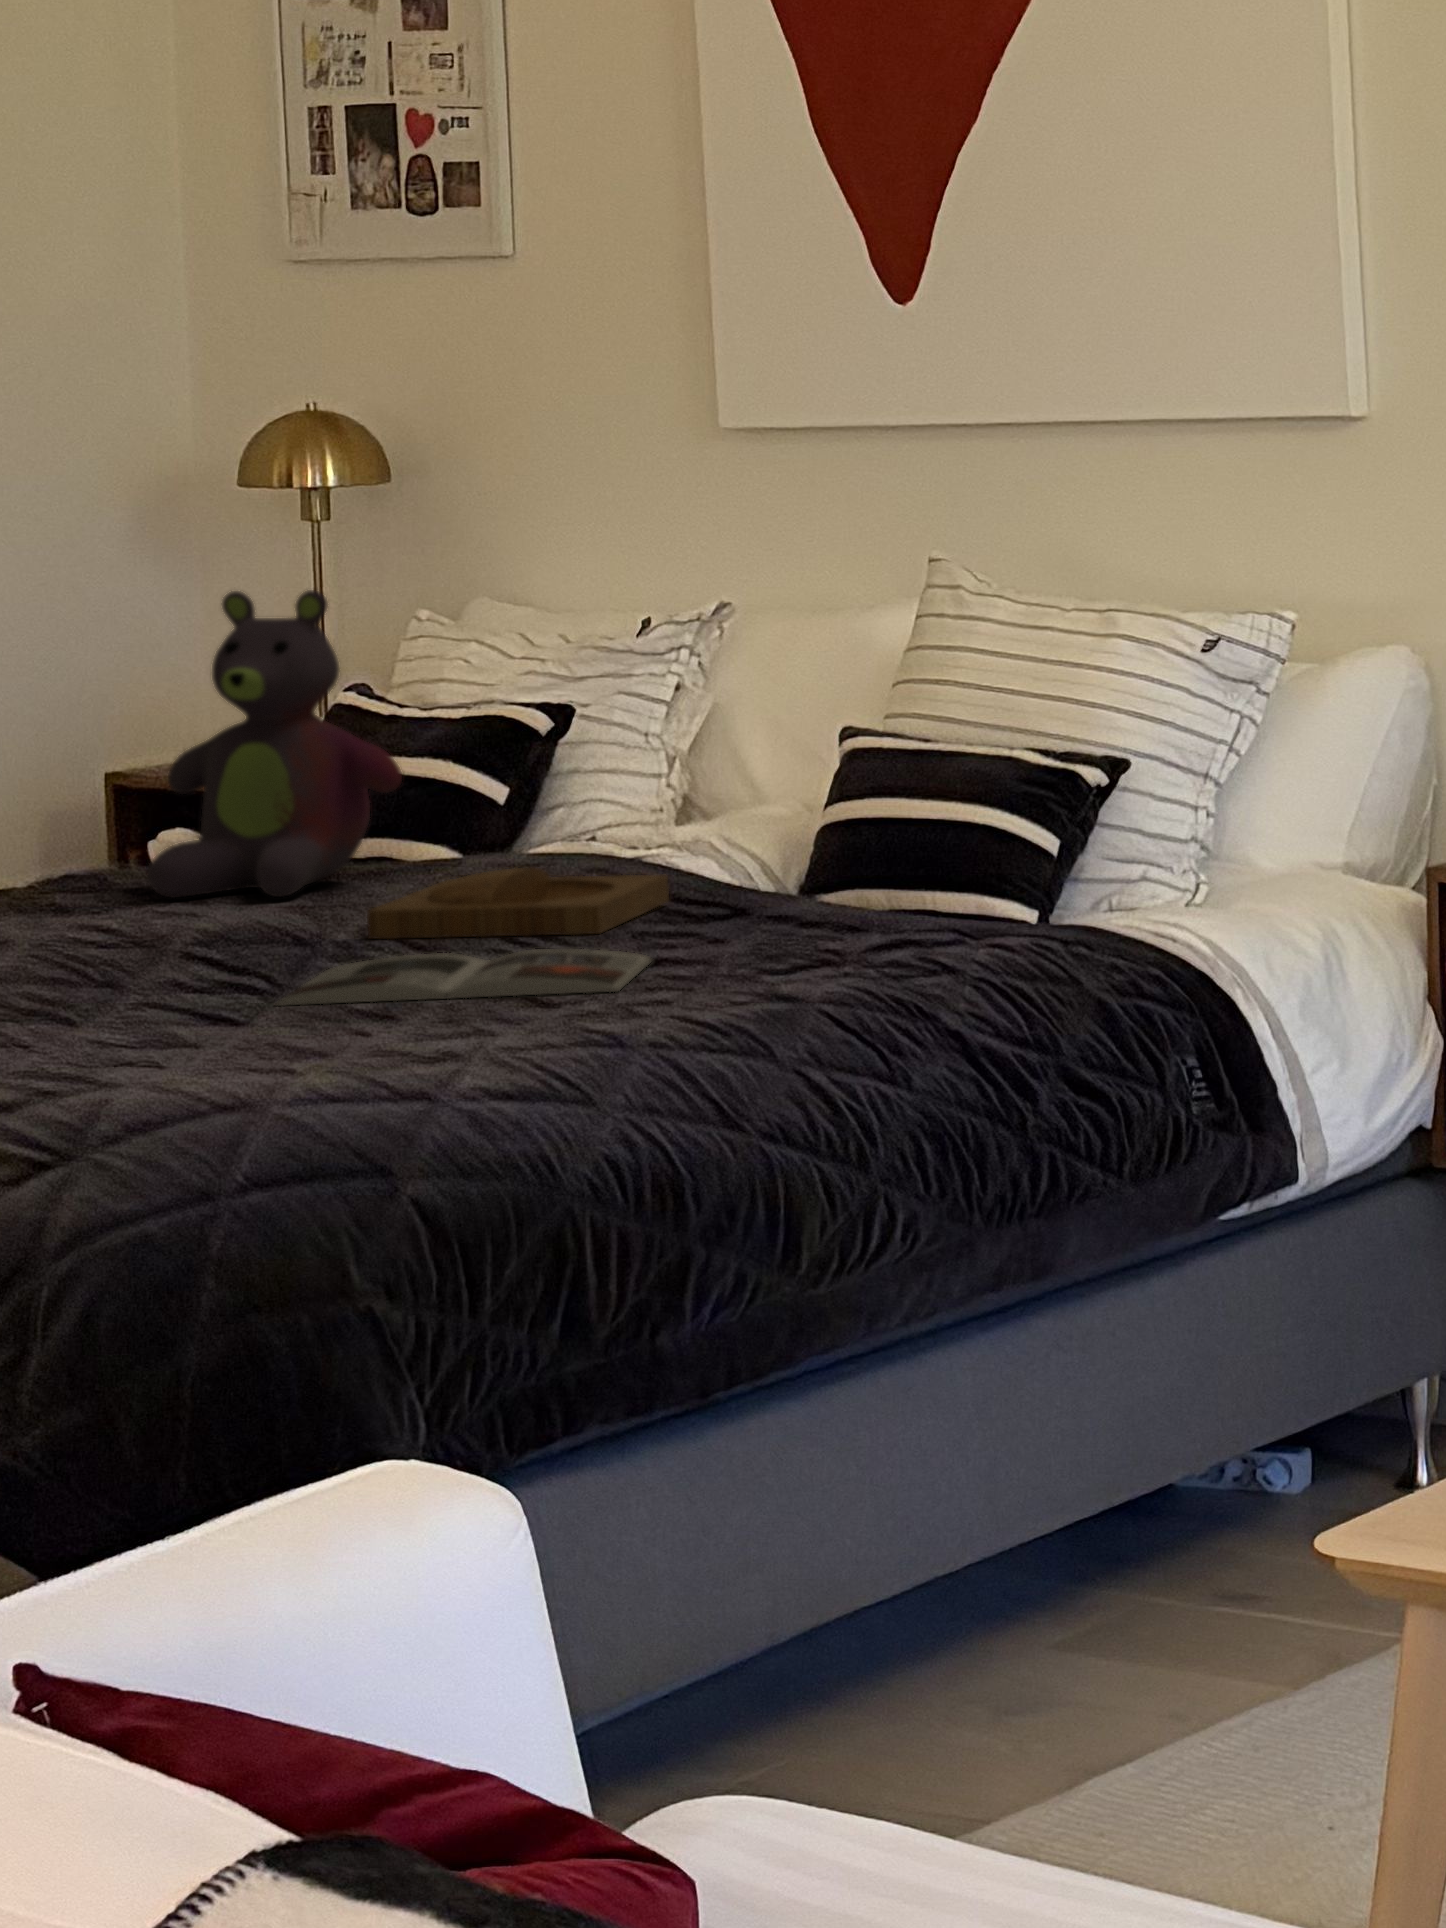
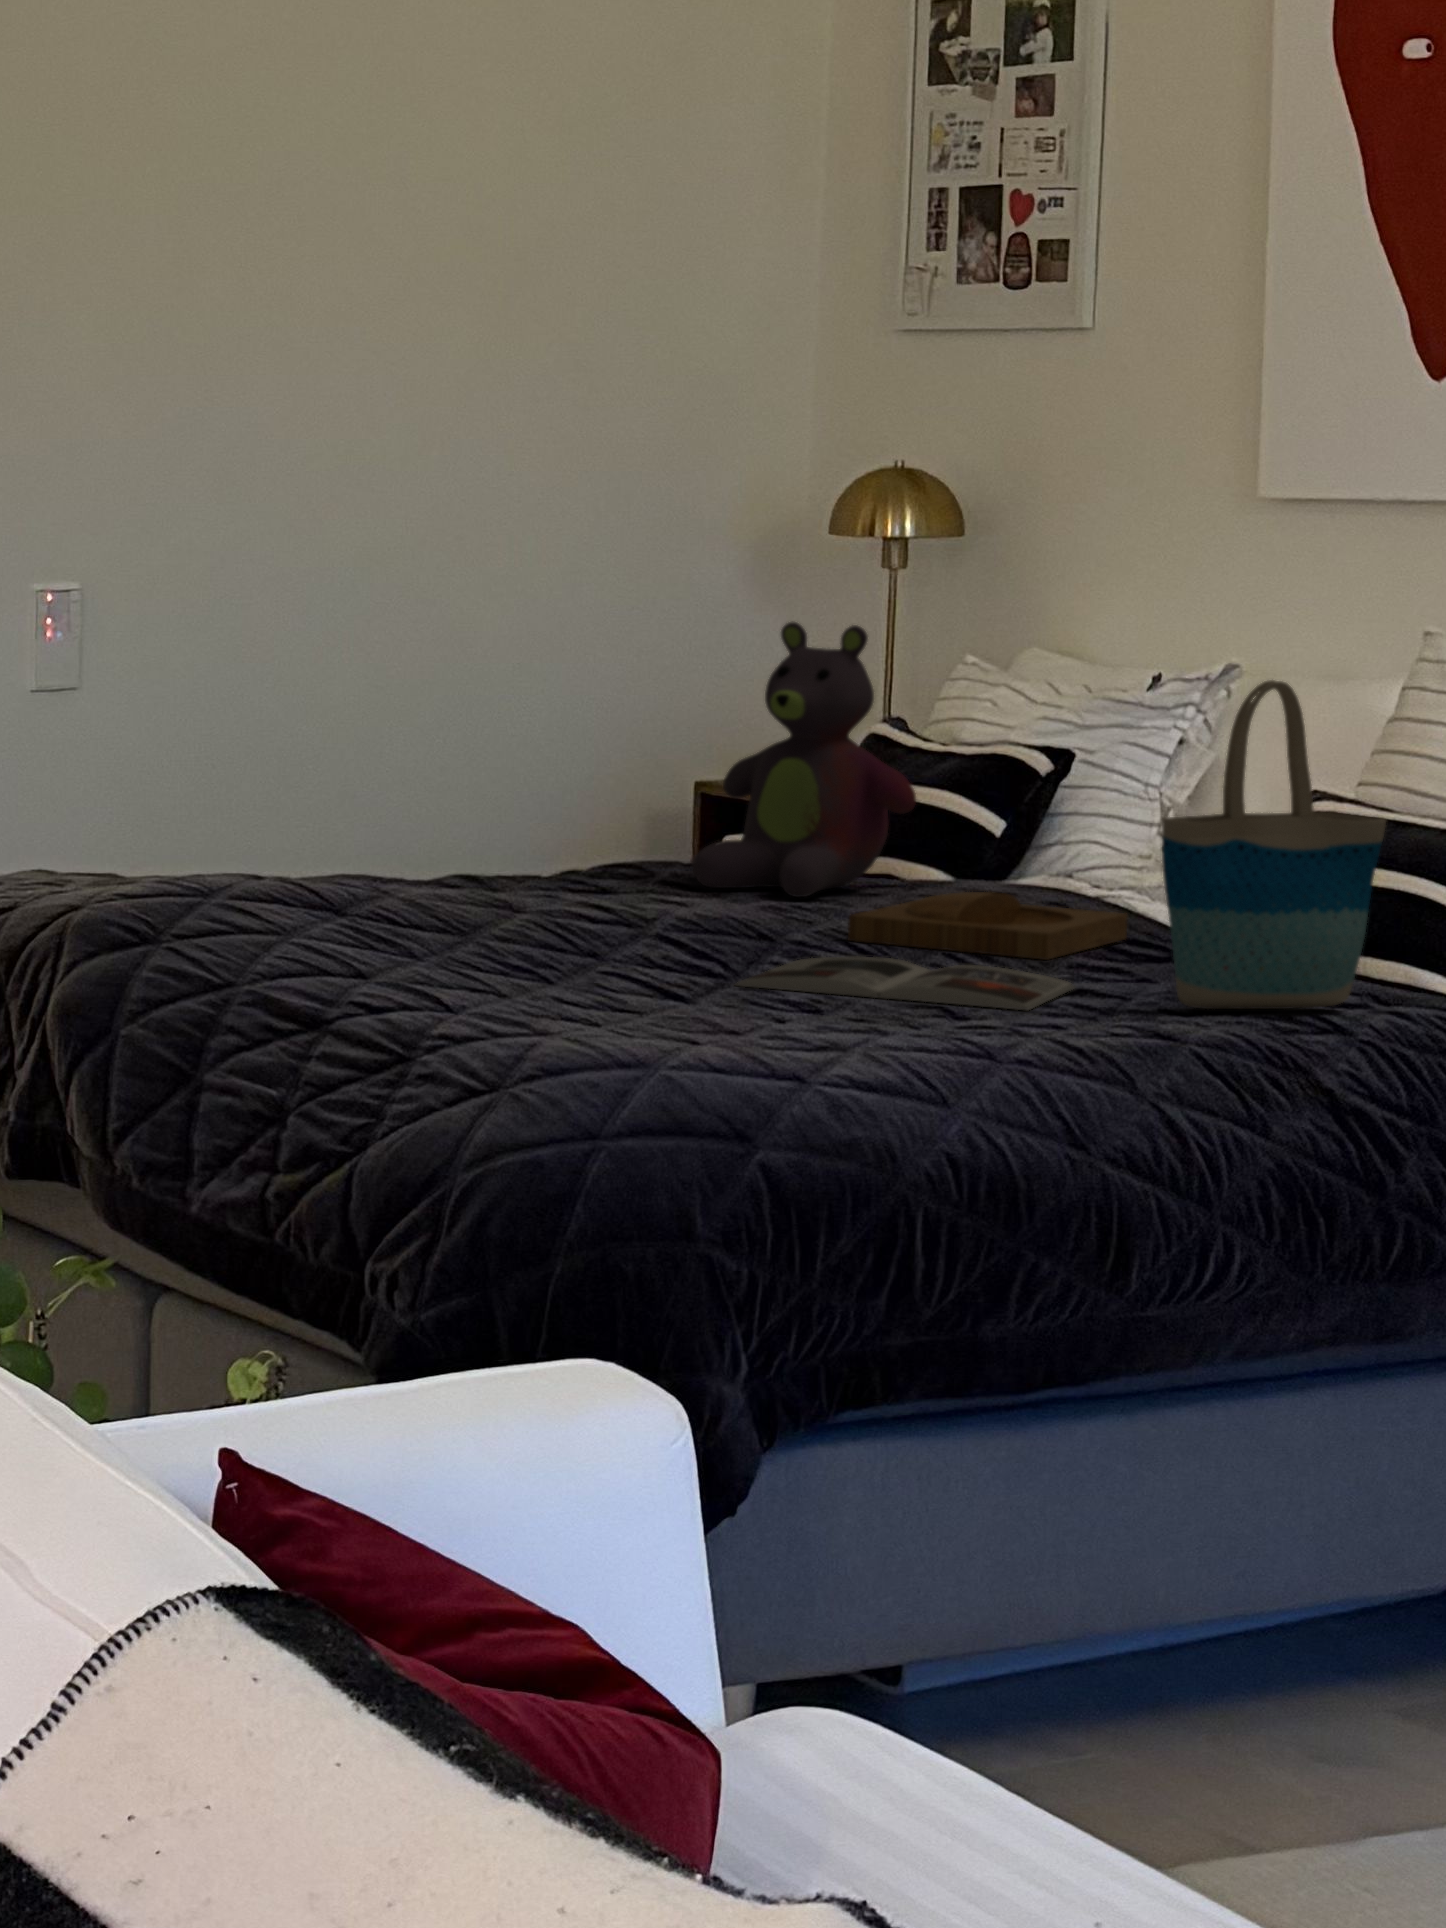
tote bag: none [737,615,959,966] -> present [1162,680,1386,1009]

